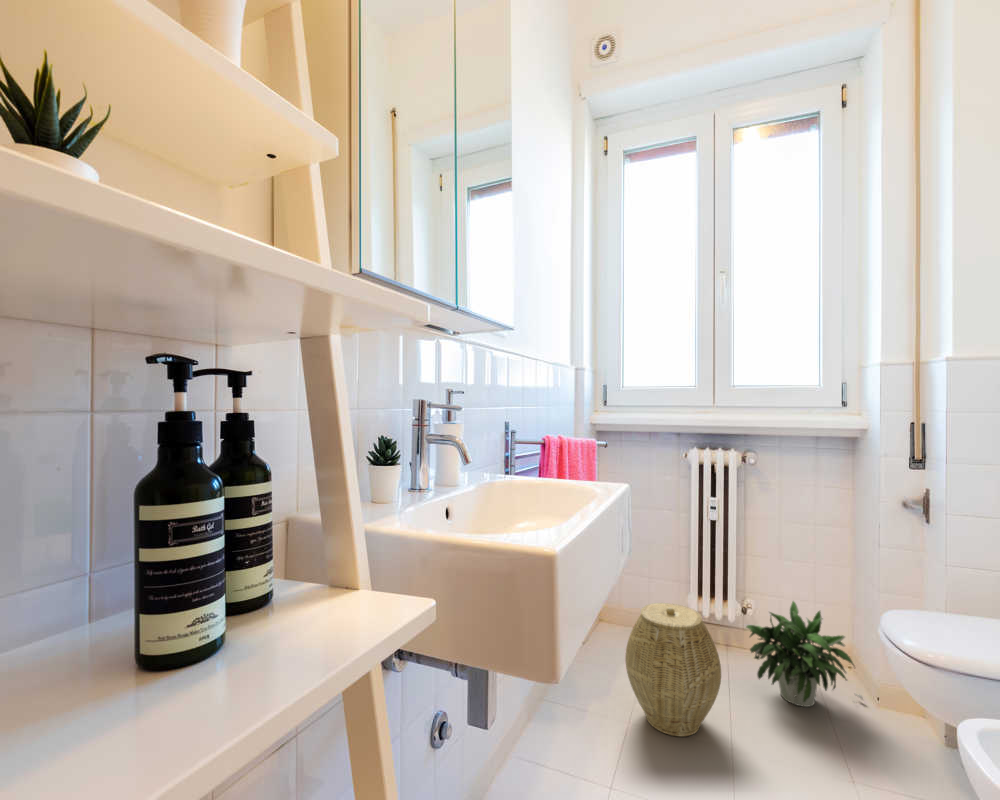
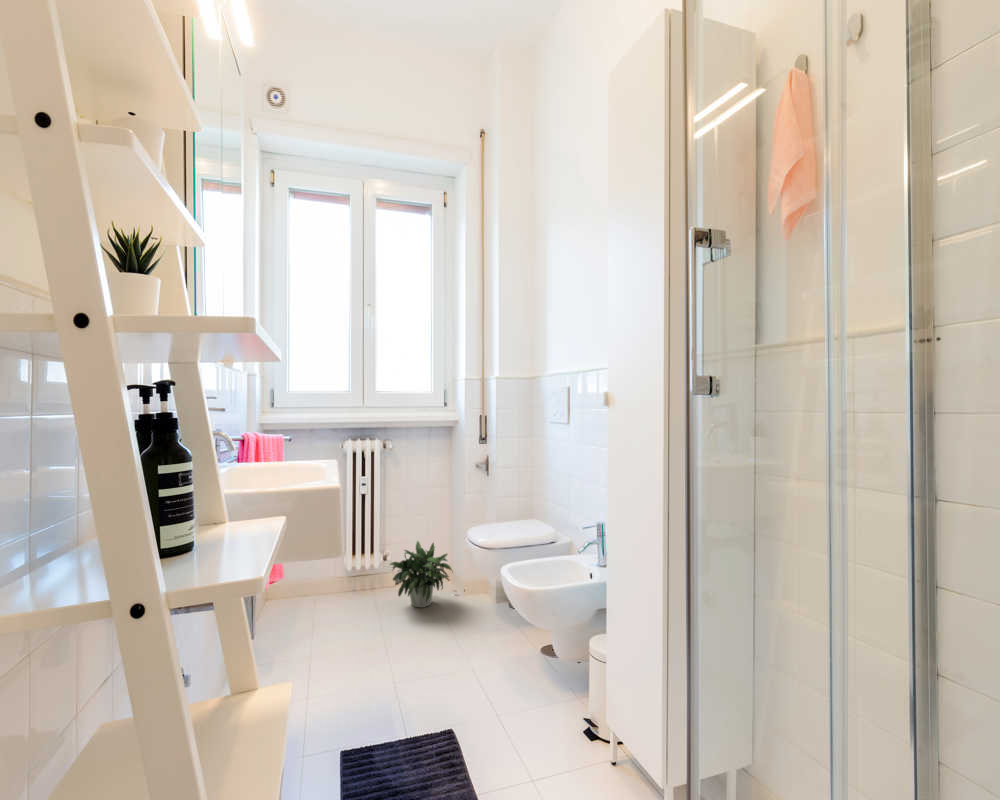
woven basket: present [625,603,721,736] -> none [307,557,378,651]

